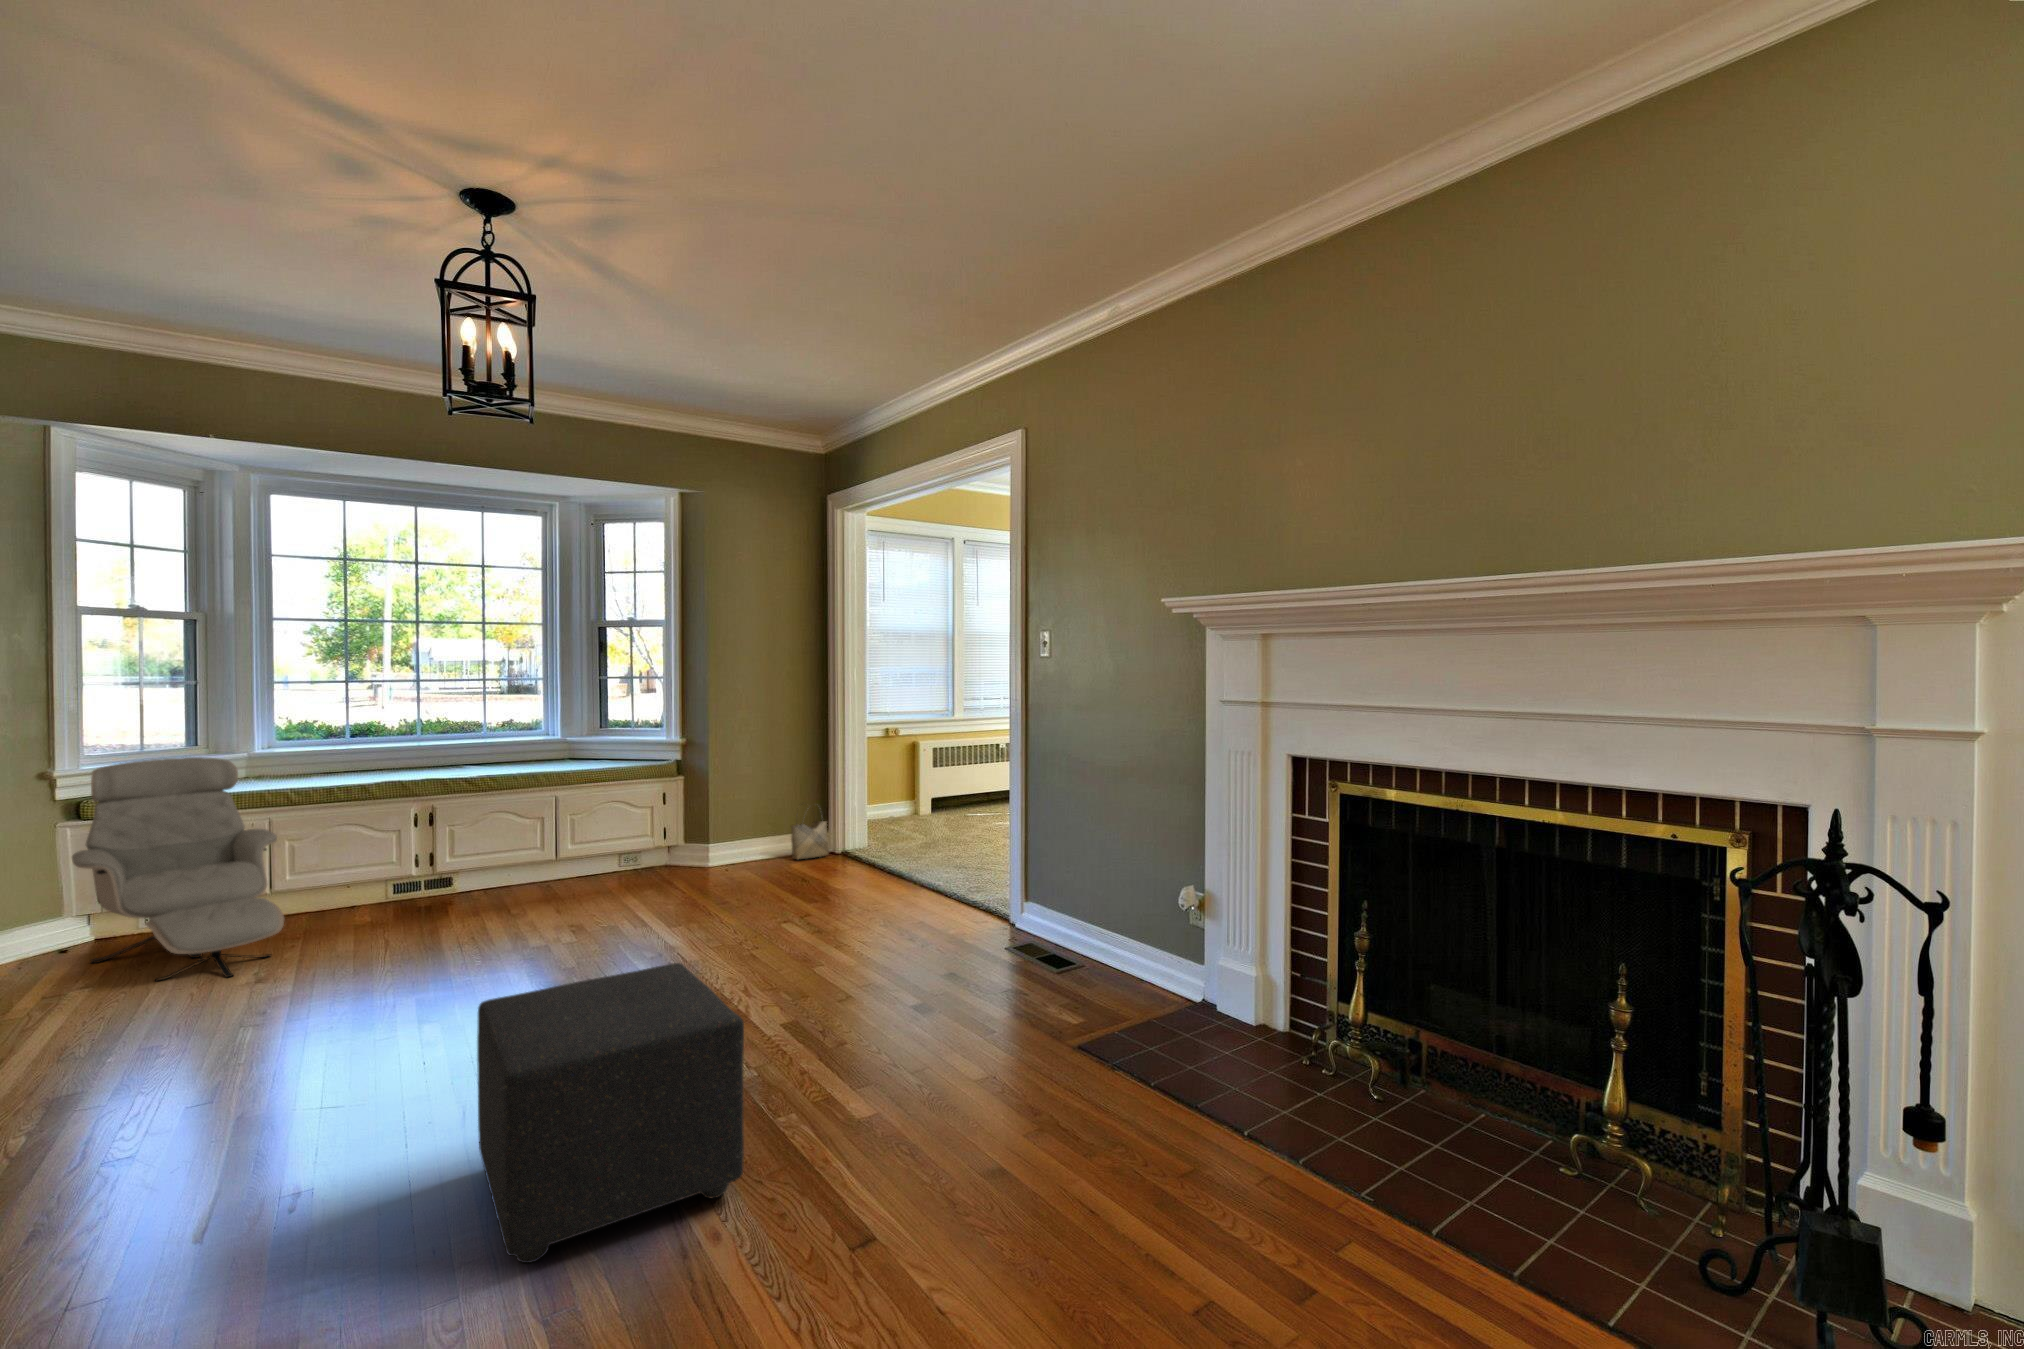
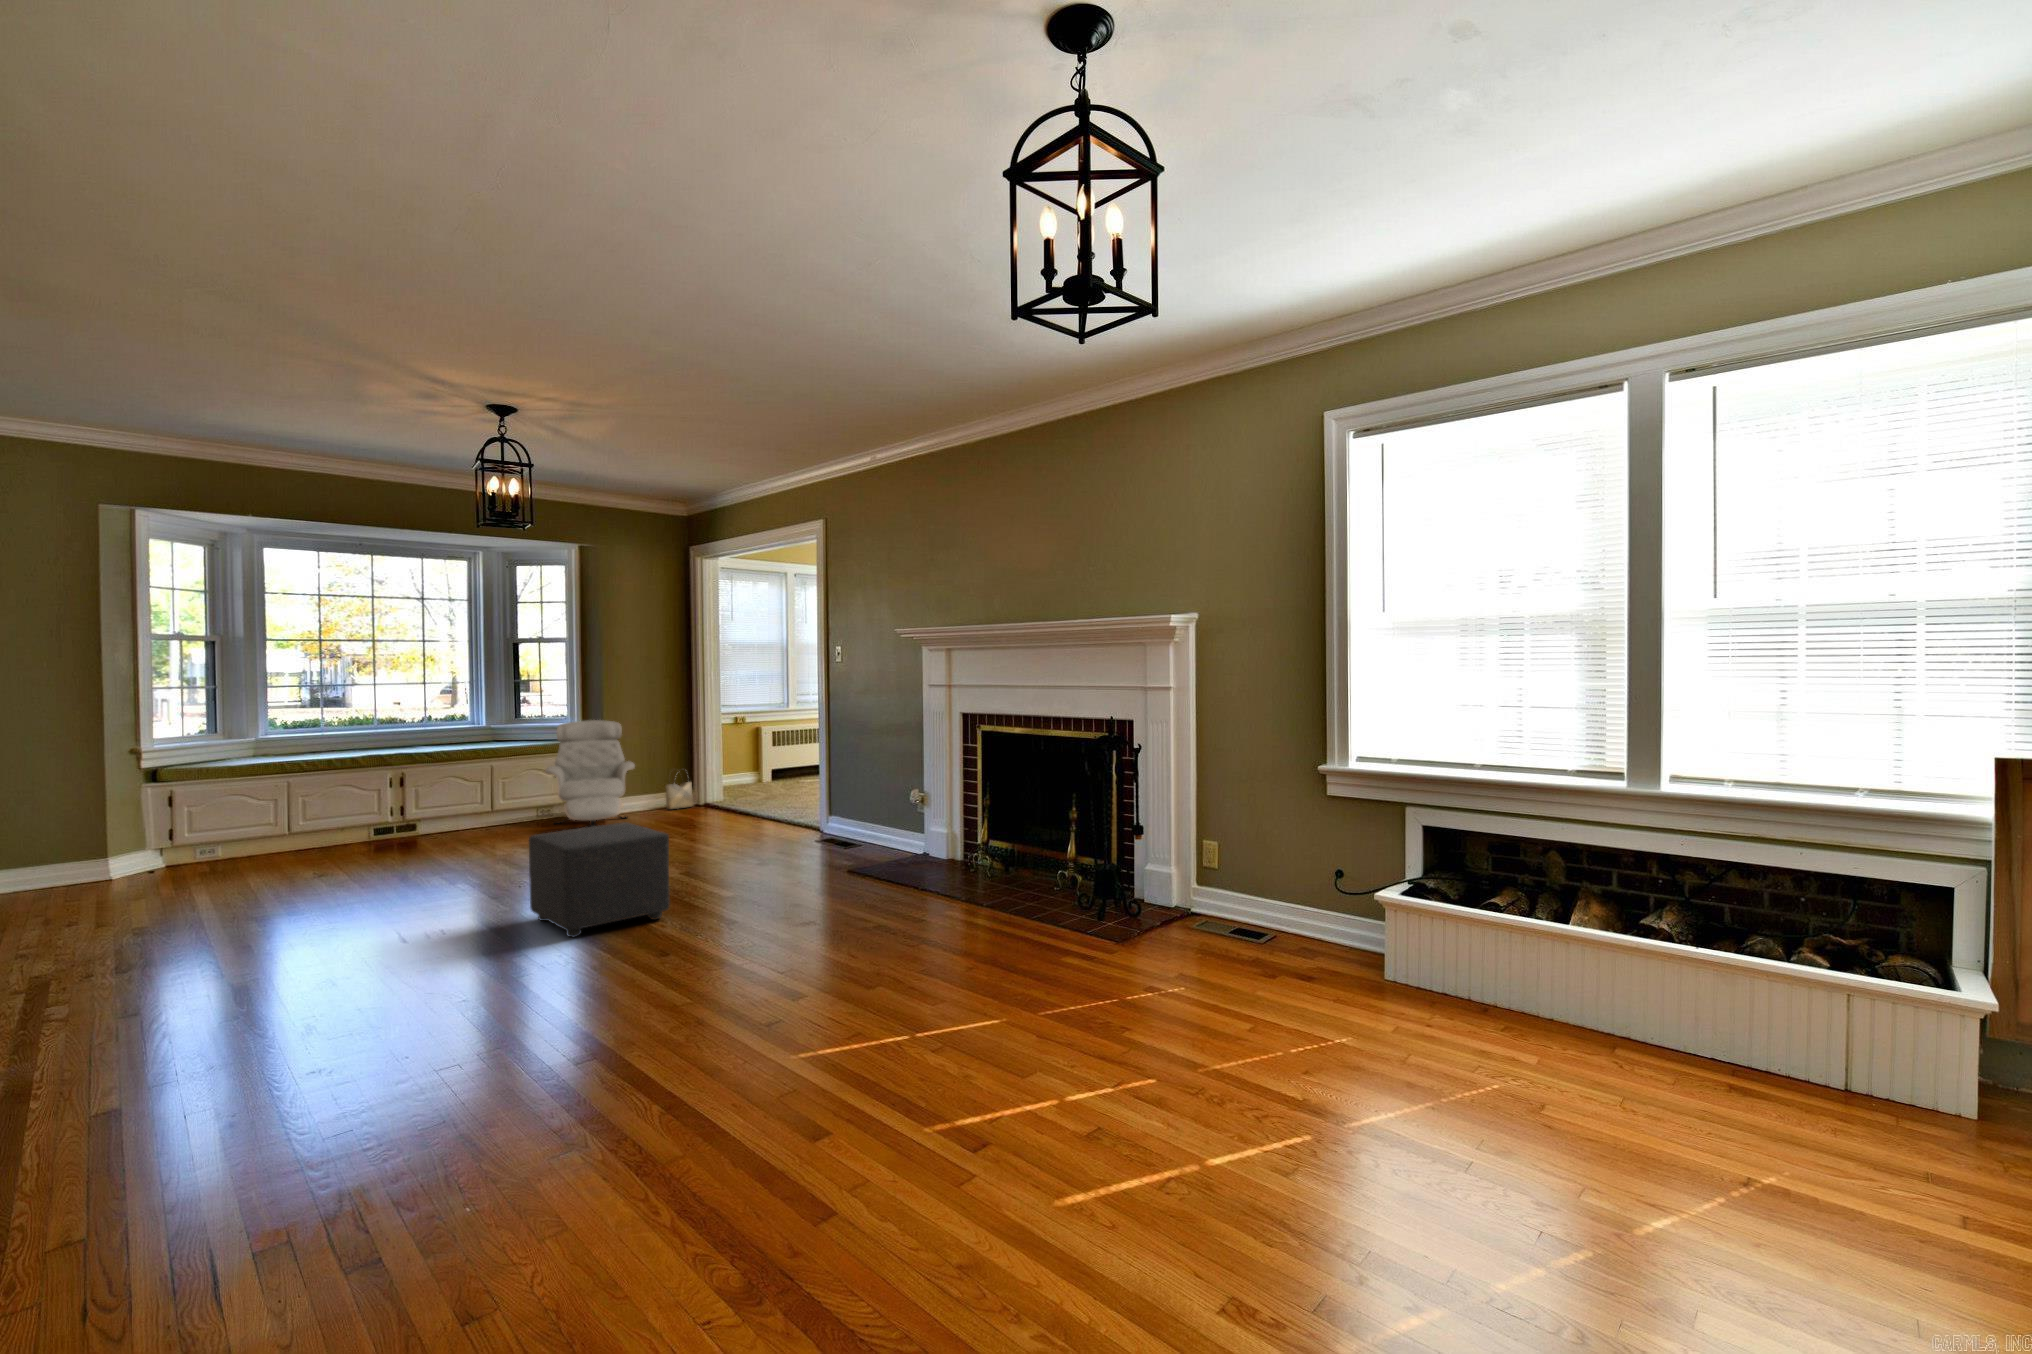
armchair: present [72,757,284,981] -> present [546,720,635,827]

